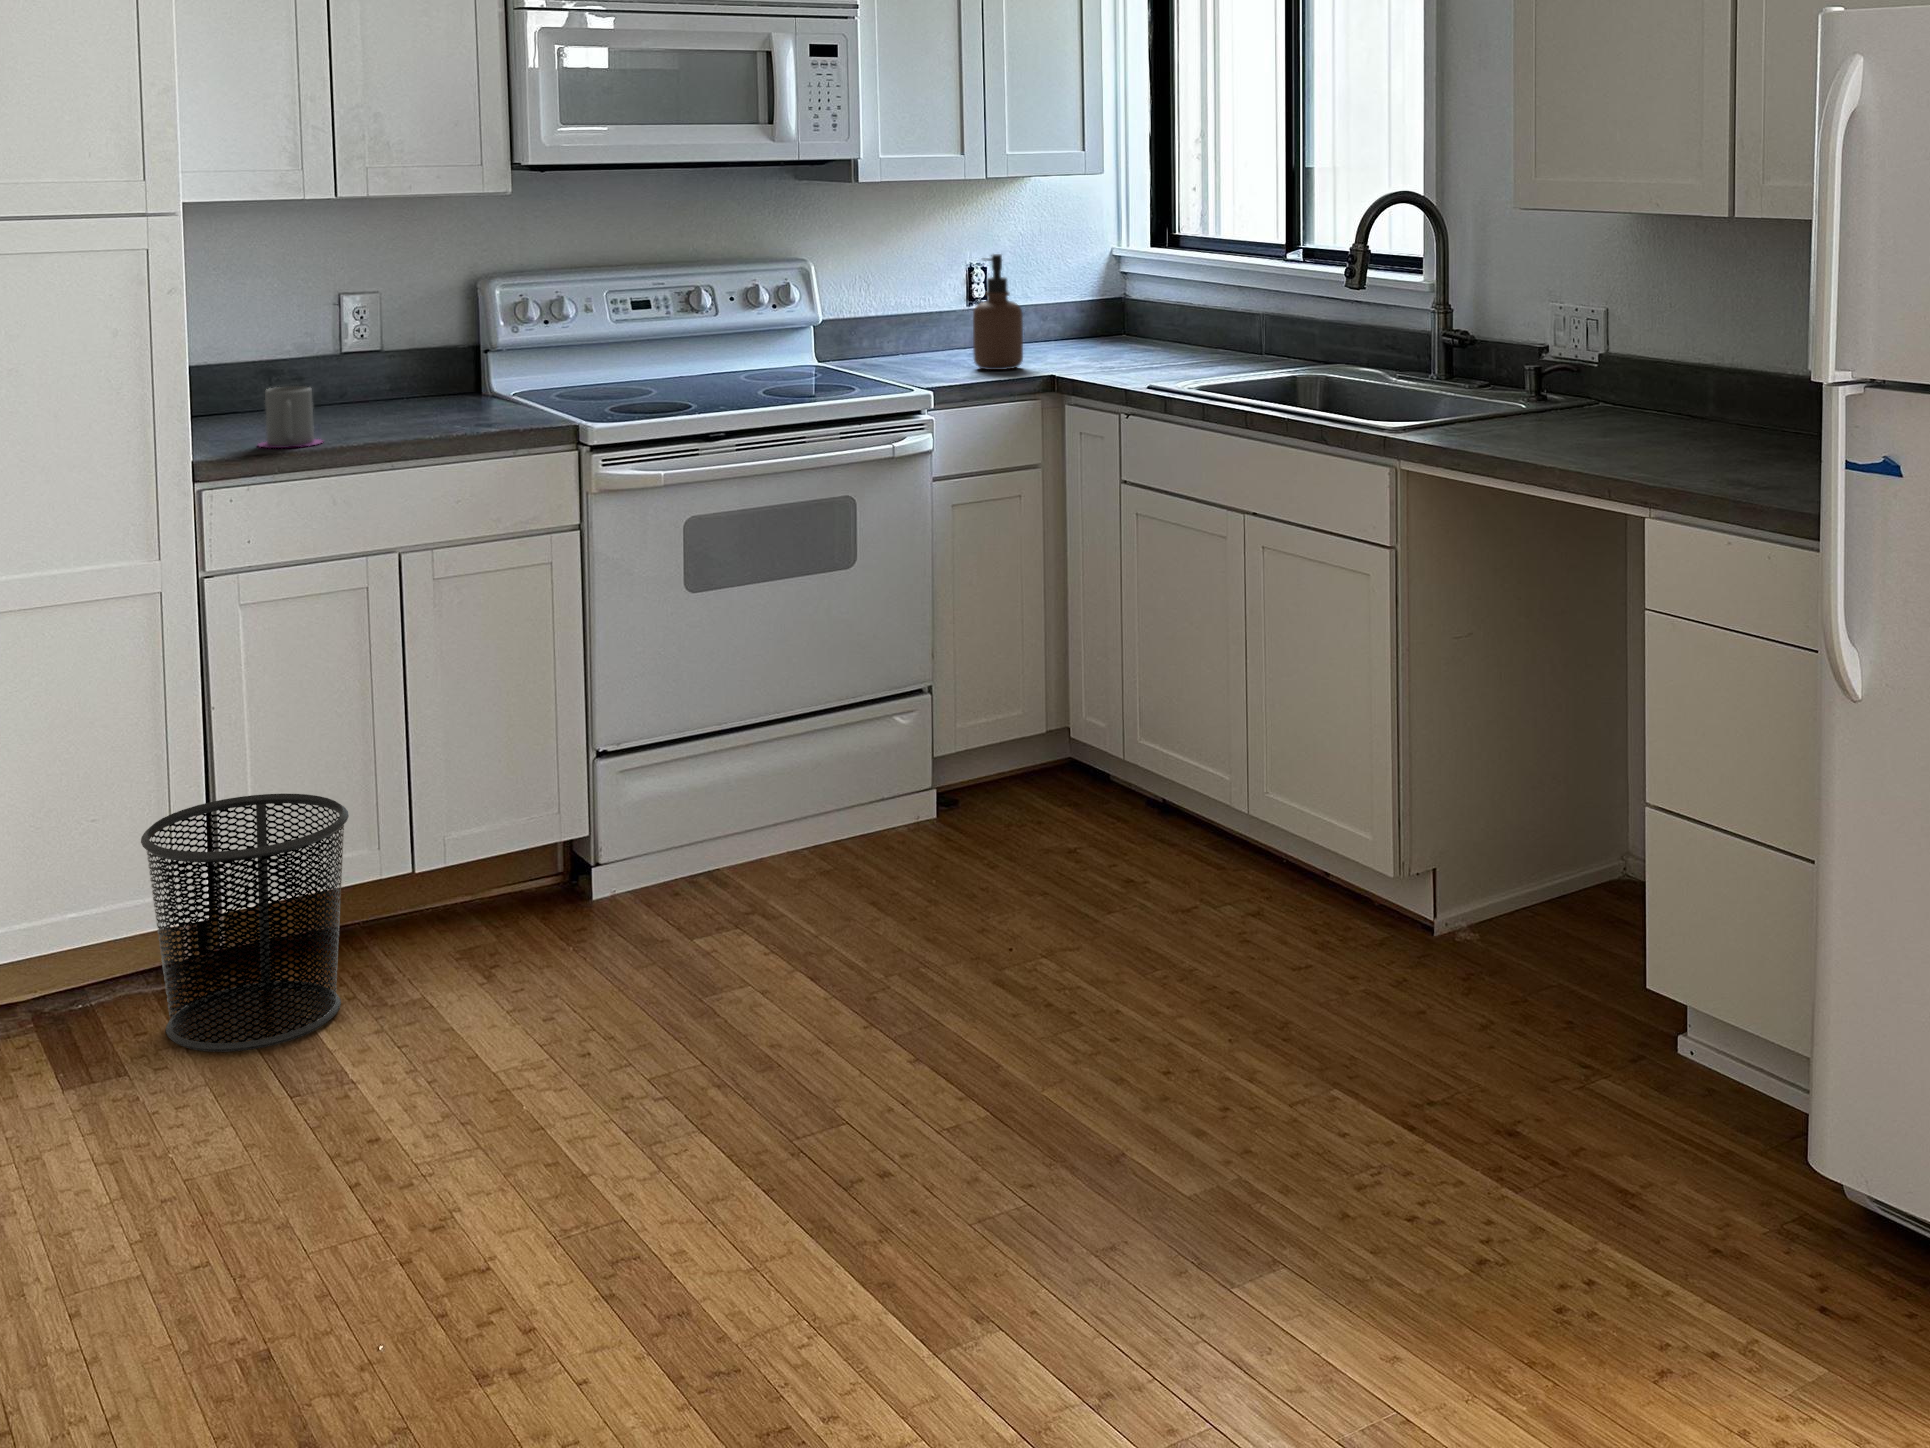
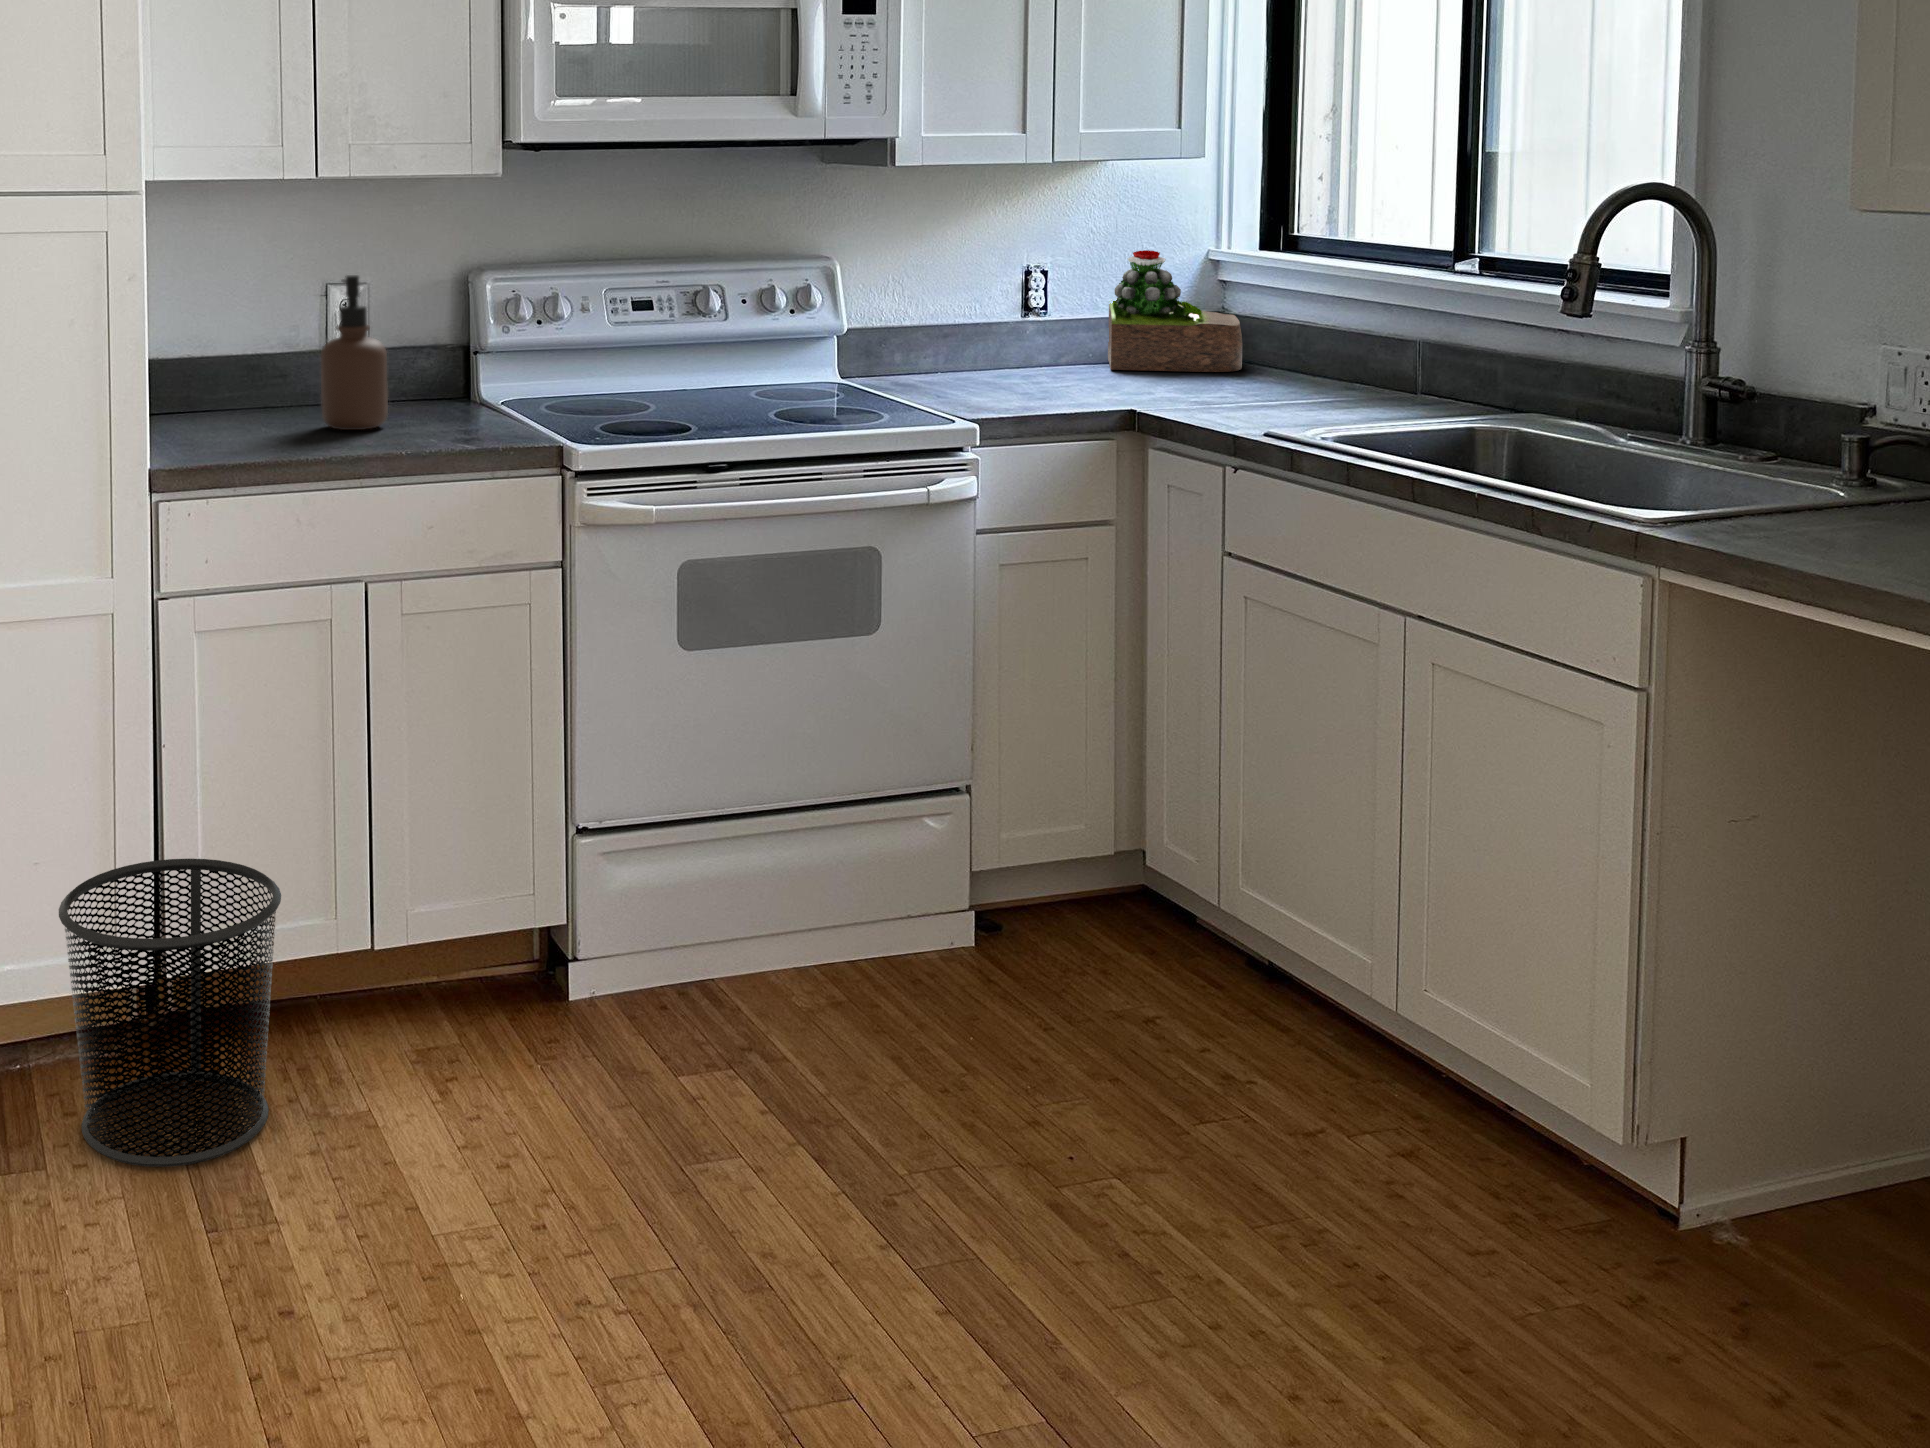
succulent plant: none [1032,252,1138,351] -> present [1108,250,1242,372]
soap dispenser: present [973,254,1023,370] -> present [321,275,388,430]
mug: present [258,386,323,448] -> none [209,391,280,462]

